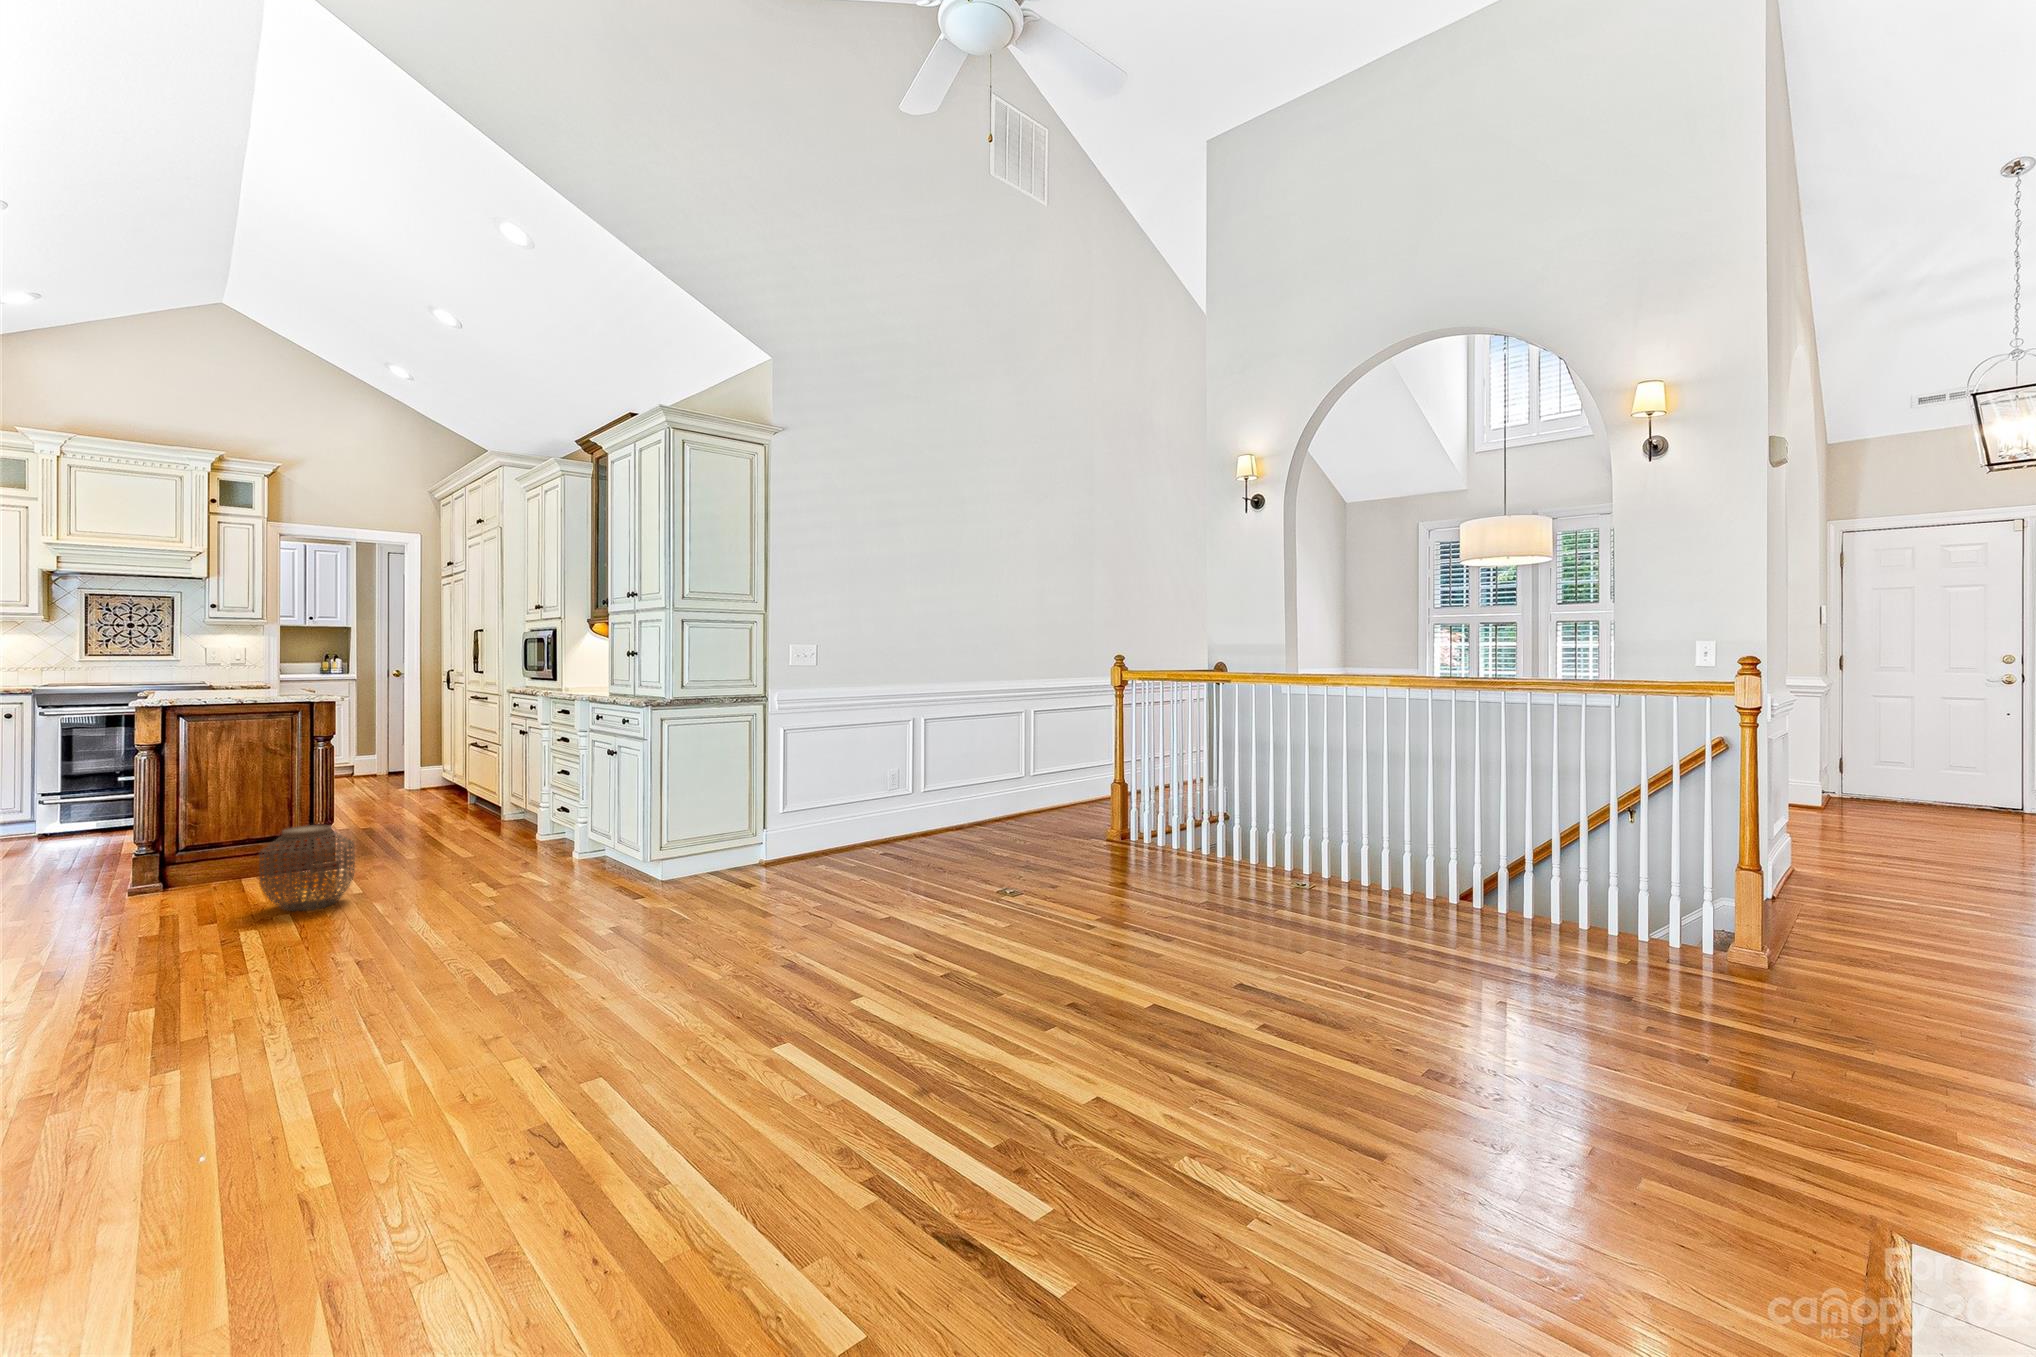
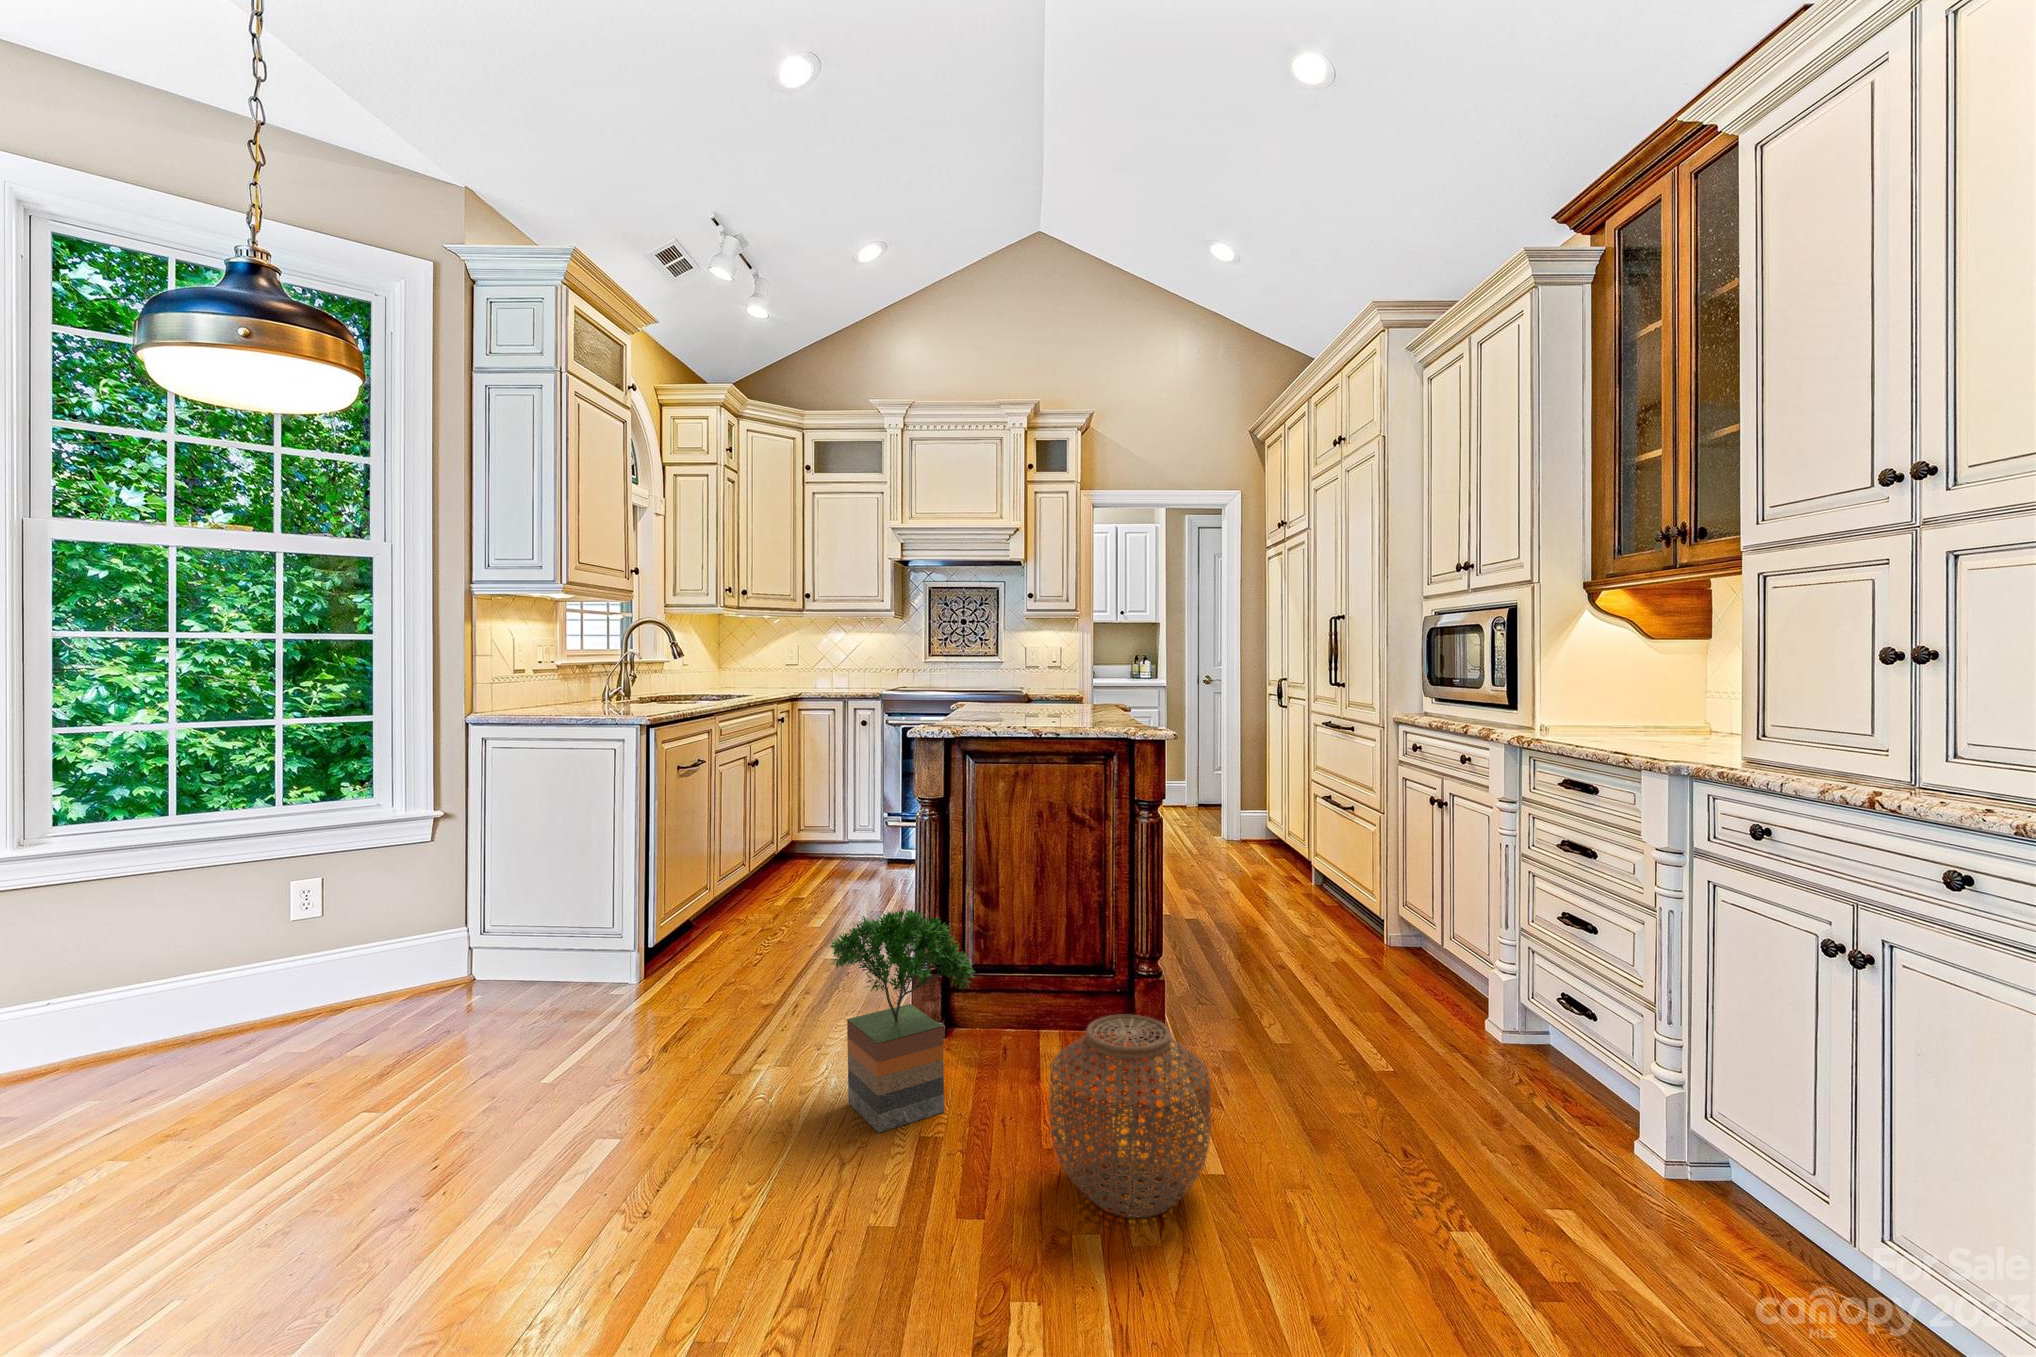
potted tree: none [81,800,202,921] -> present [829,909,975,1133]

